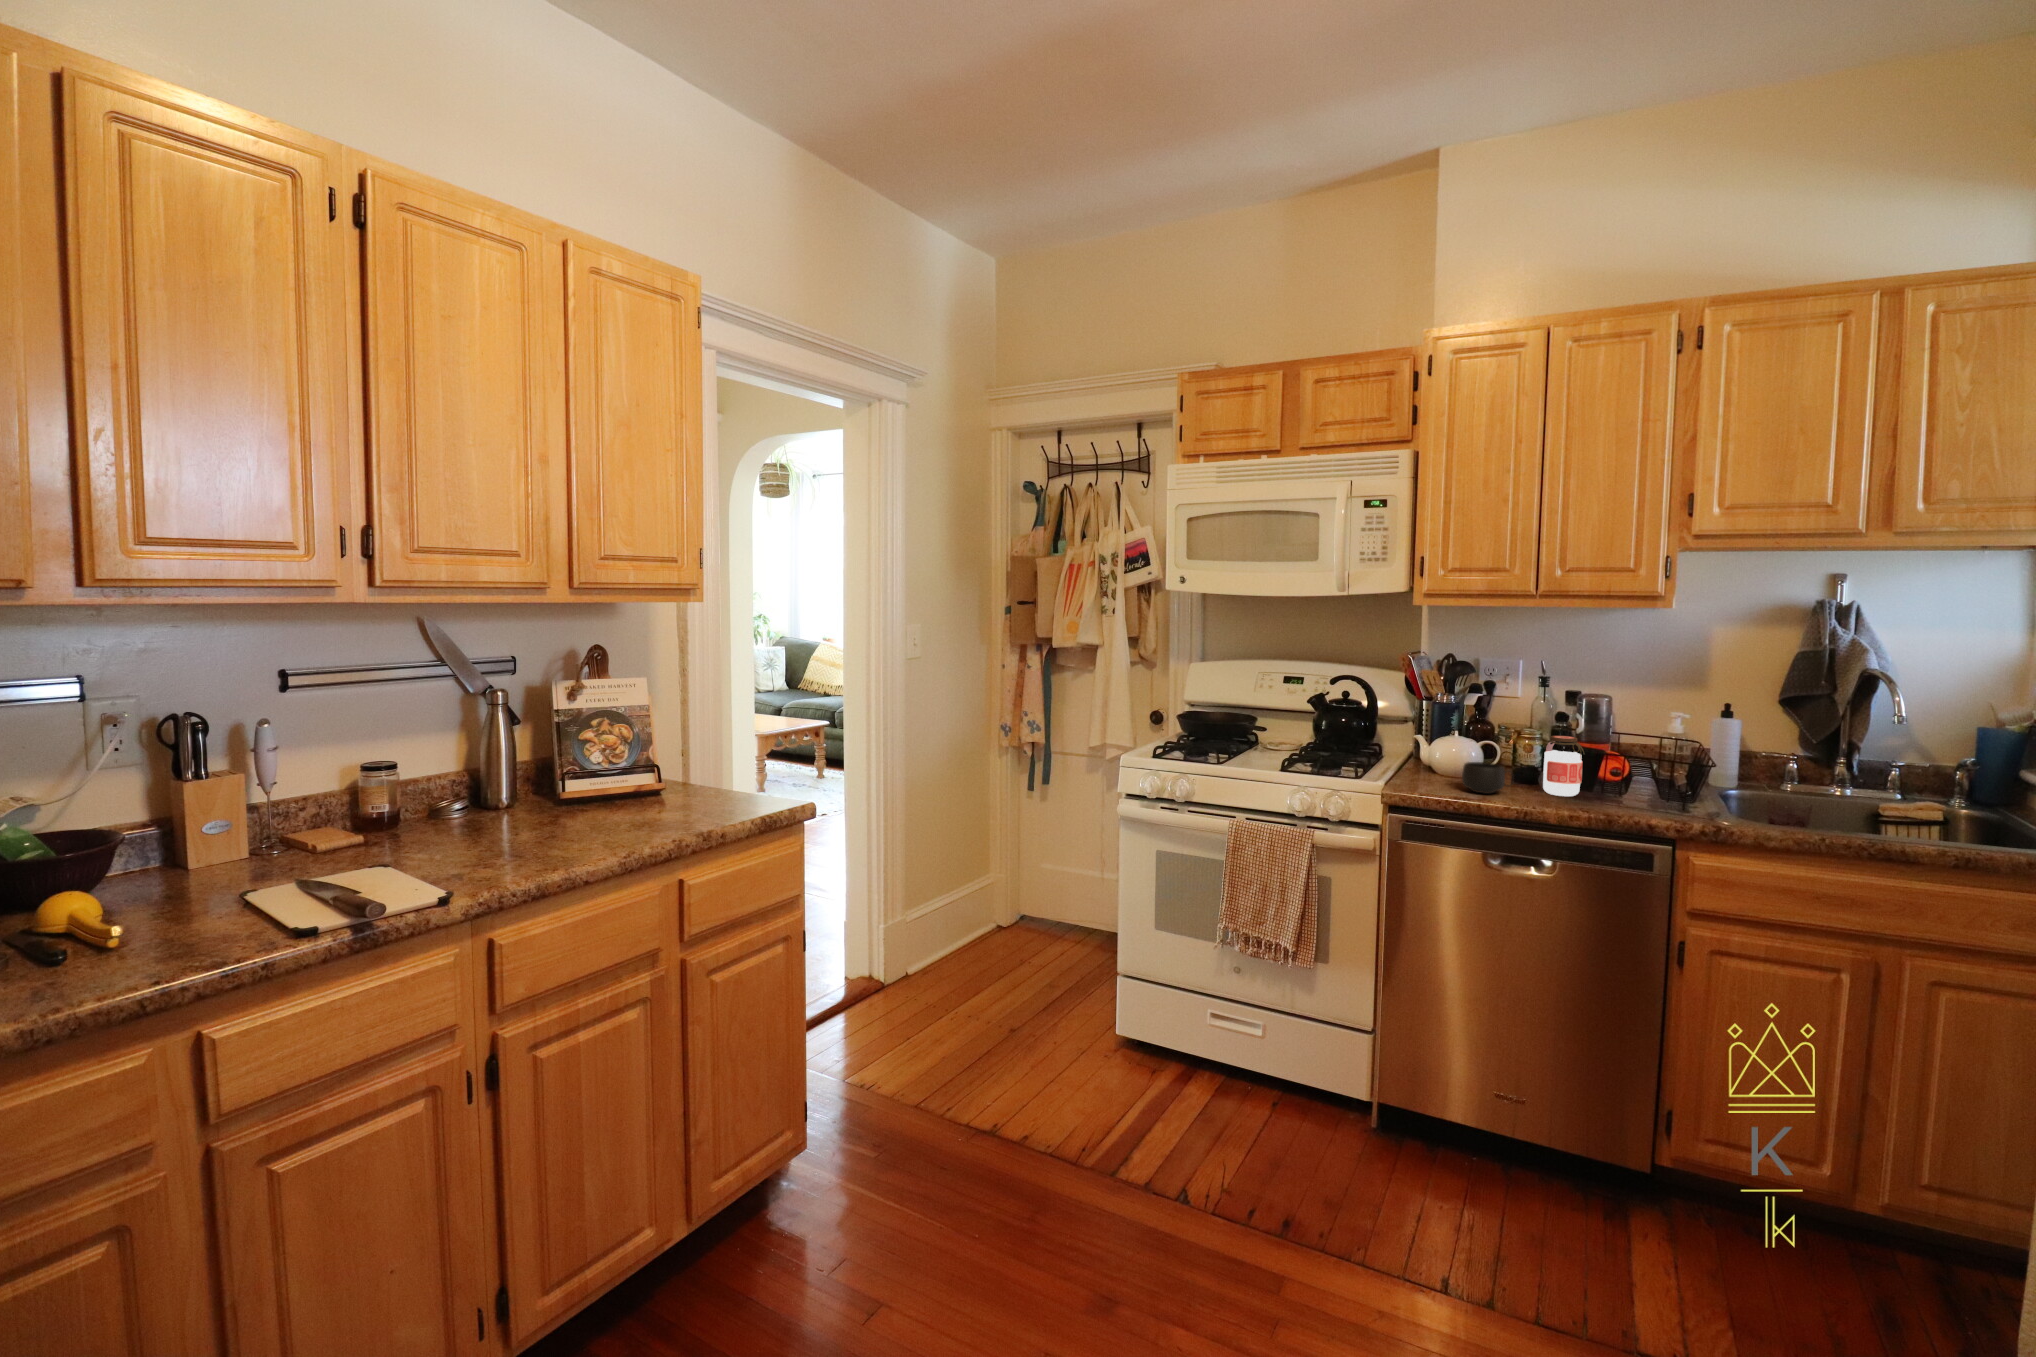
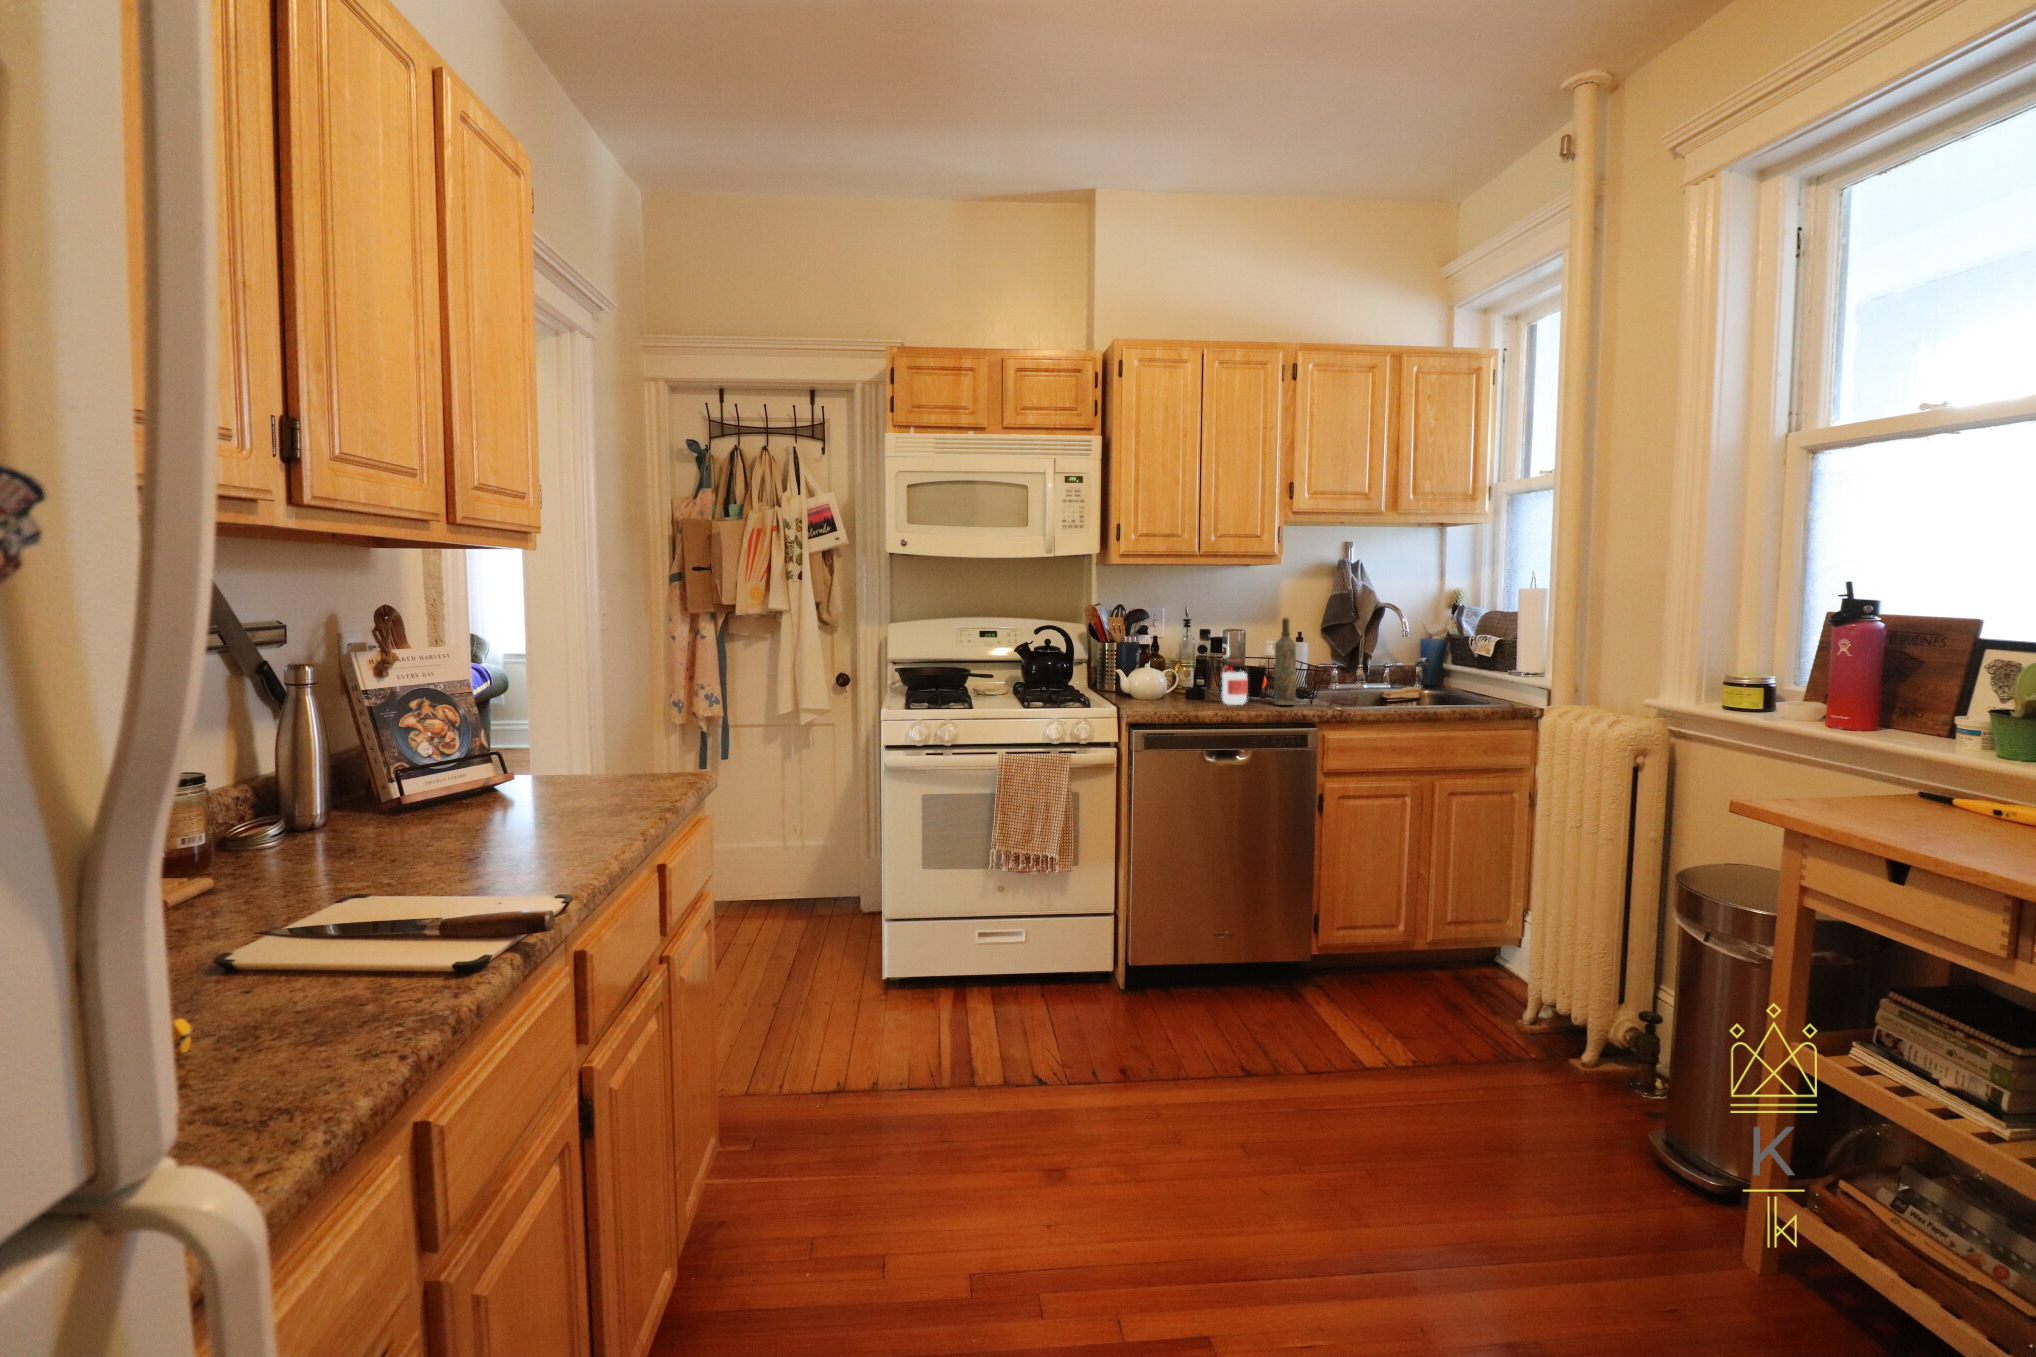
bottle: none [1624,684,1664,806] -> present [1274,617,1297,705]
mug: present [1462,762,1506,794] -> none [1173,686,1208,709]

